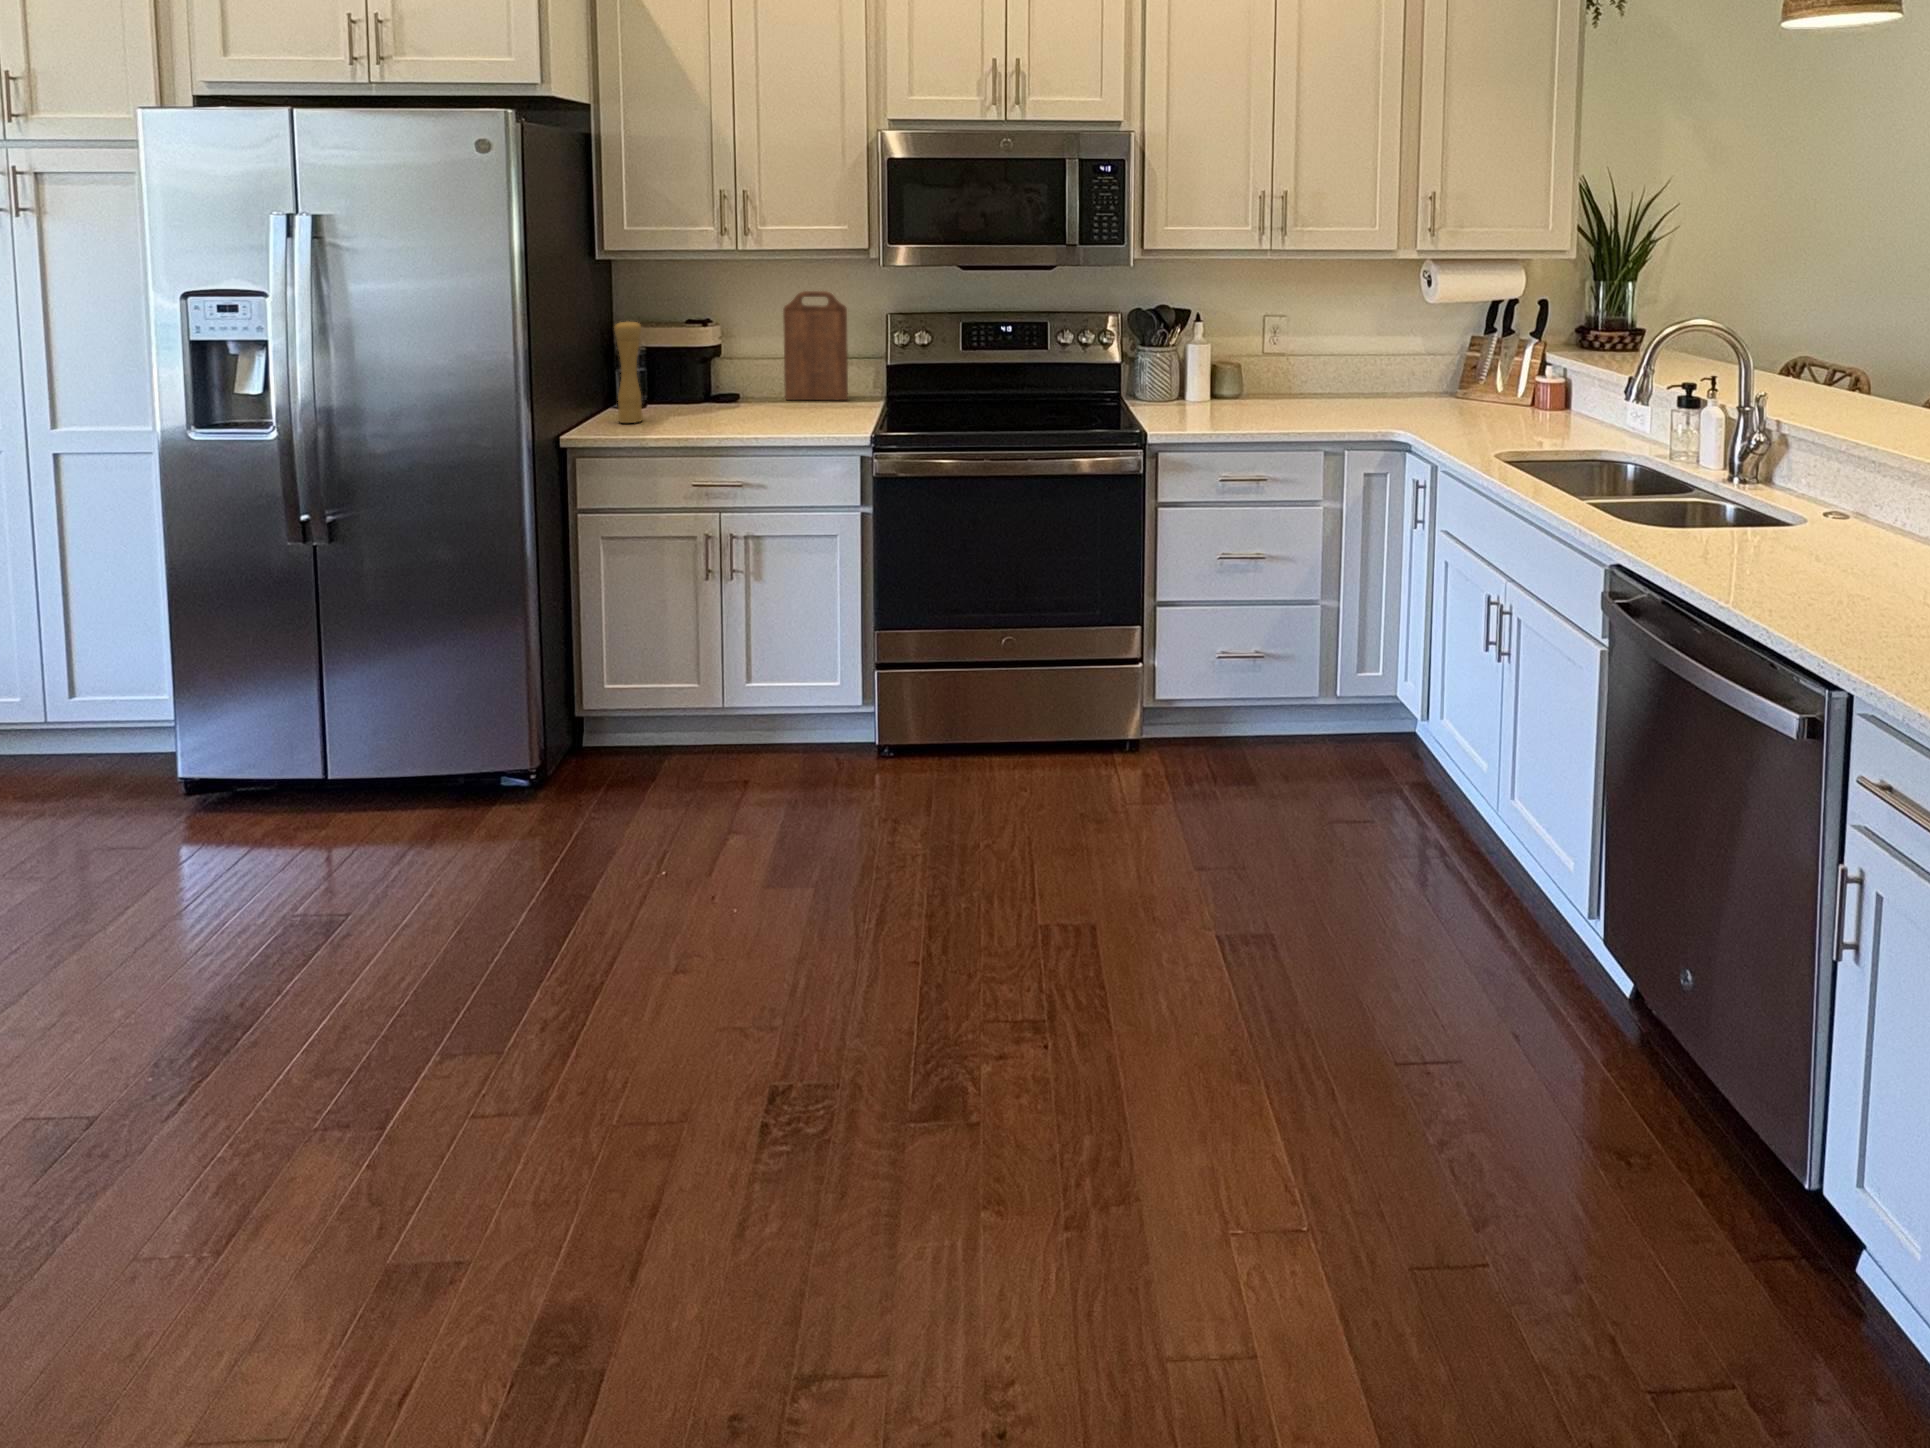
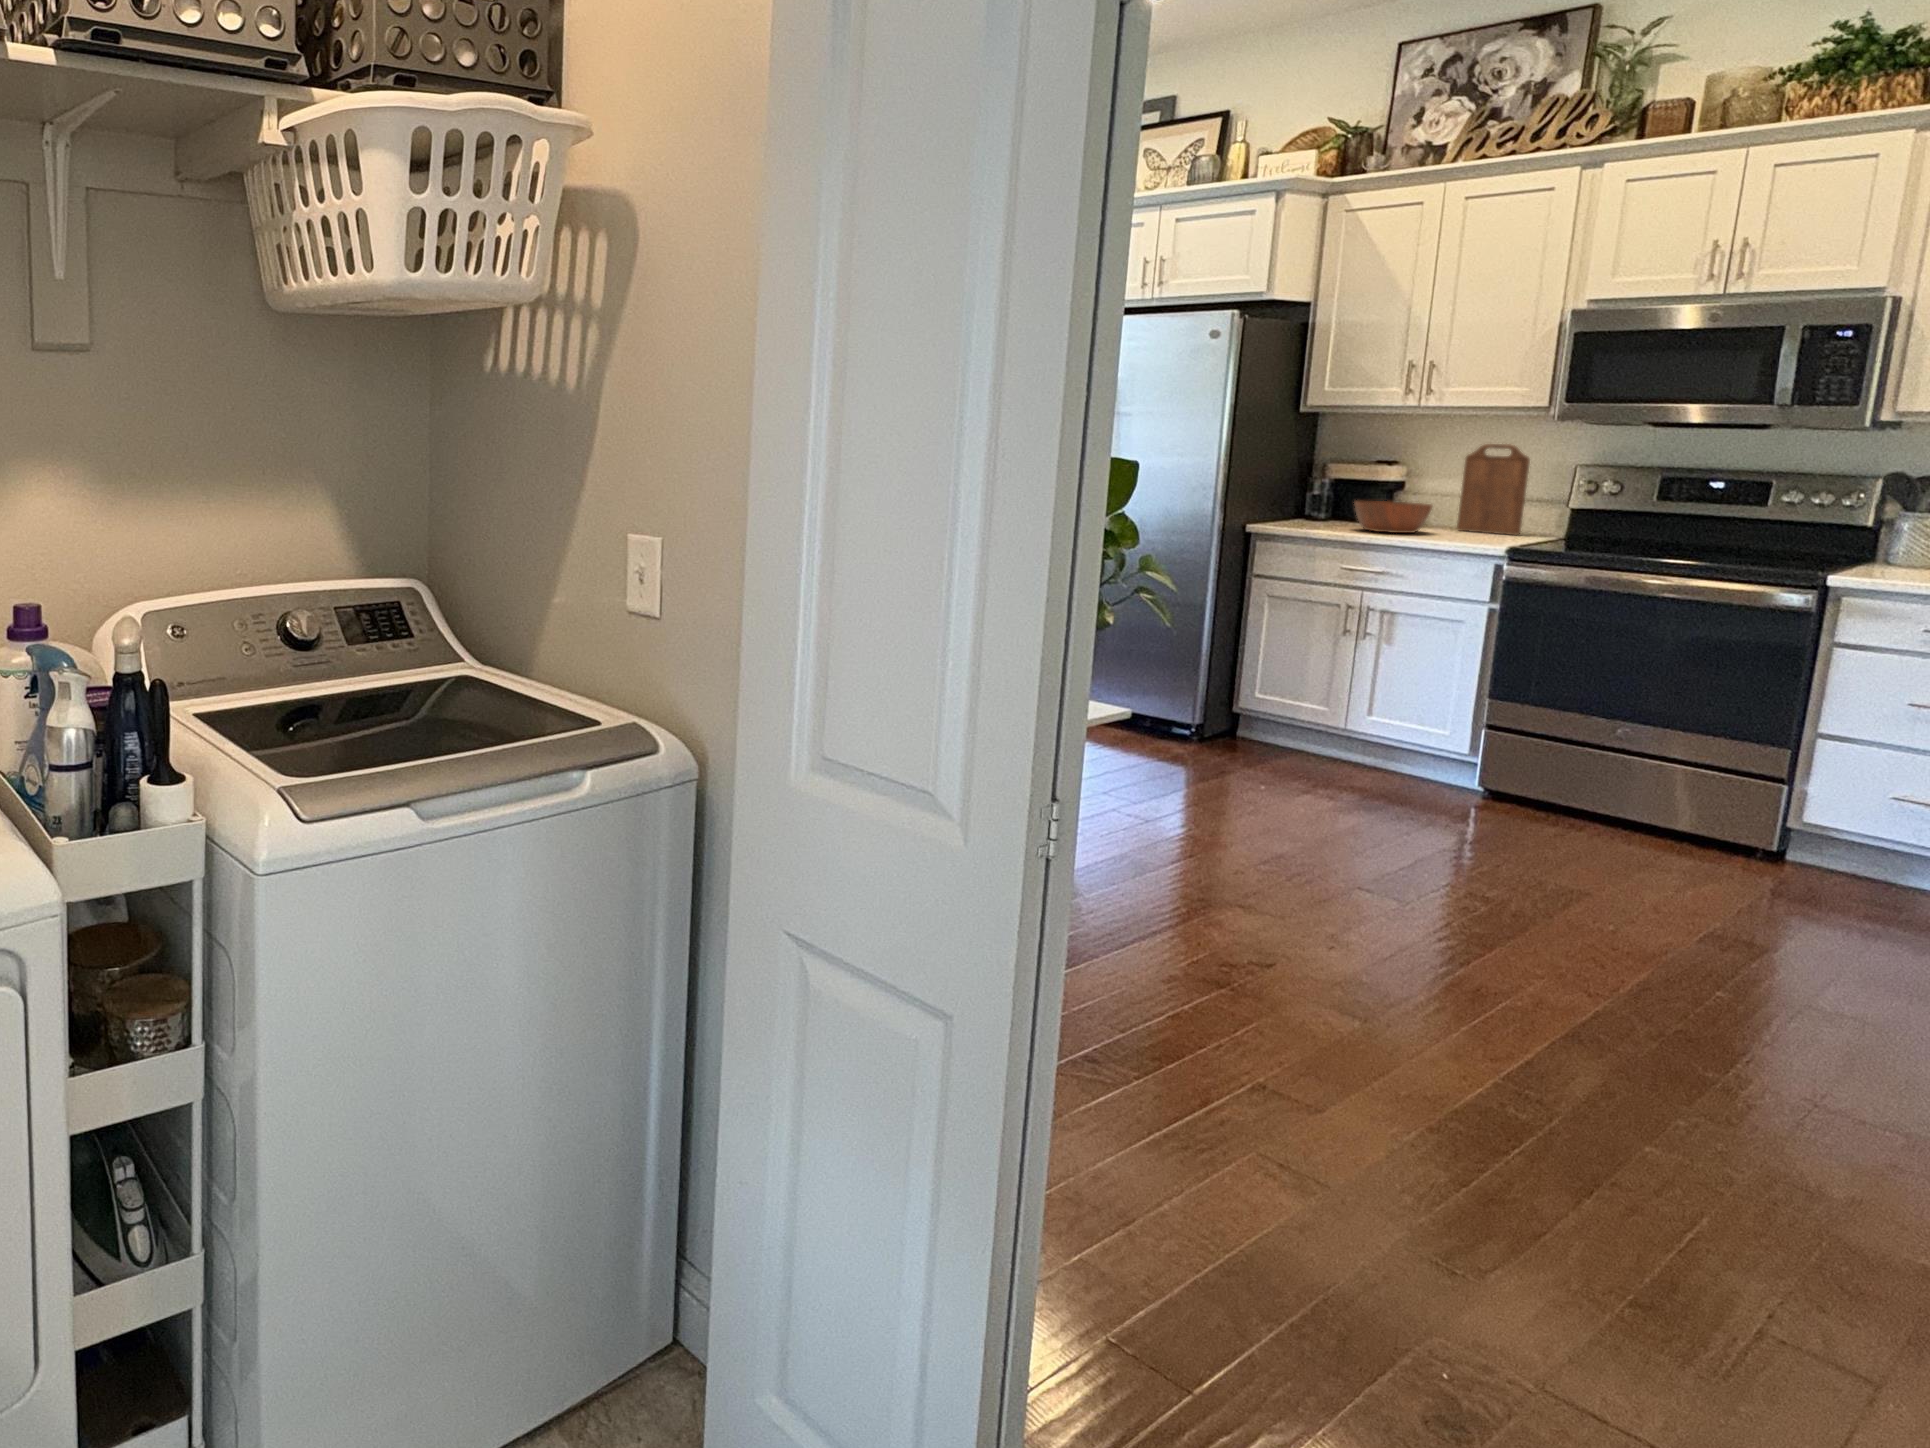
pepper mill: present [615,320,643,423] -> none [1298,454,1326,526]
bowl: none [682,374,769,422] -> present [1355,501,1432,533]

